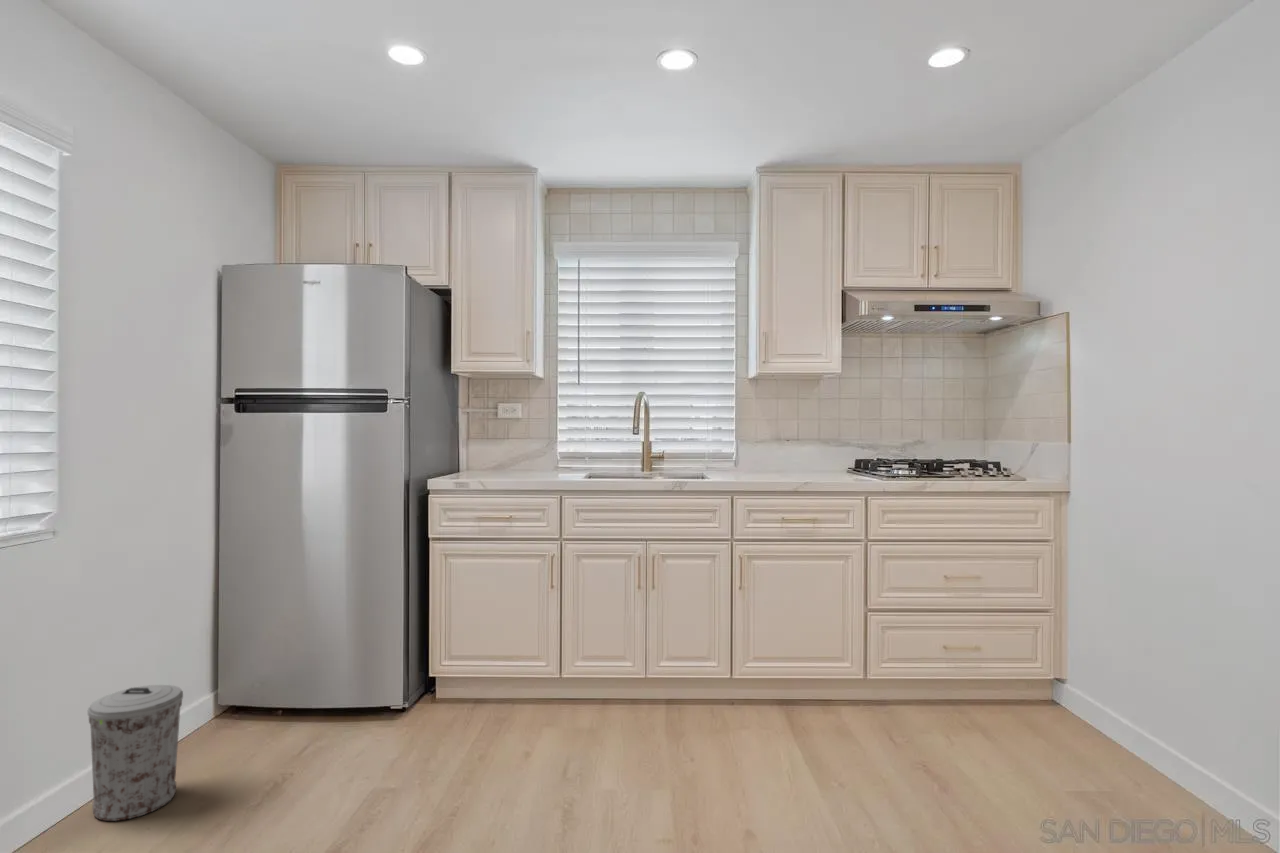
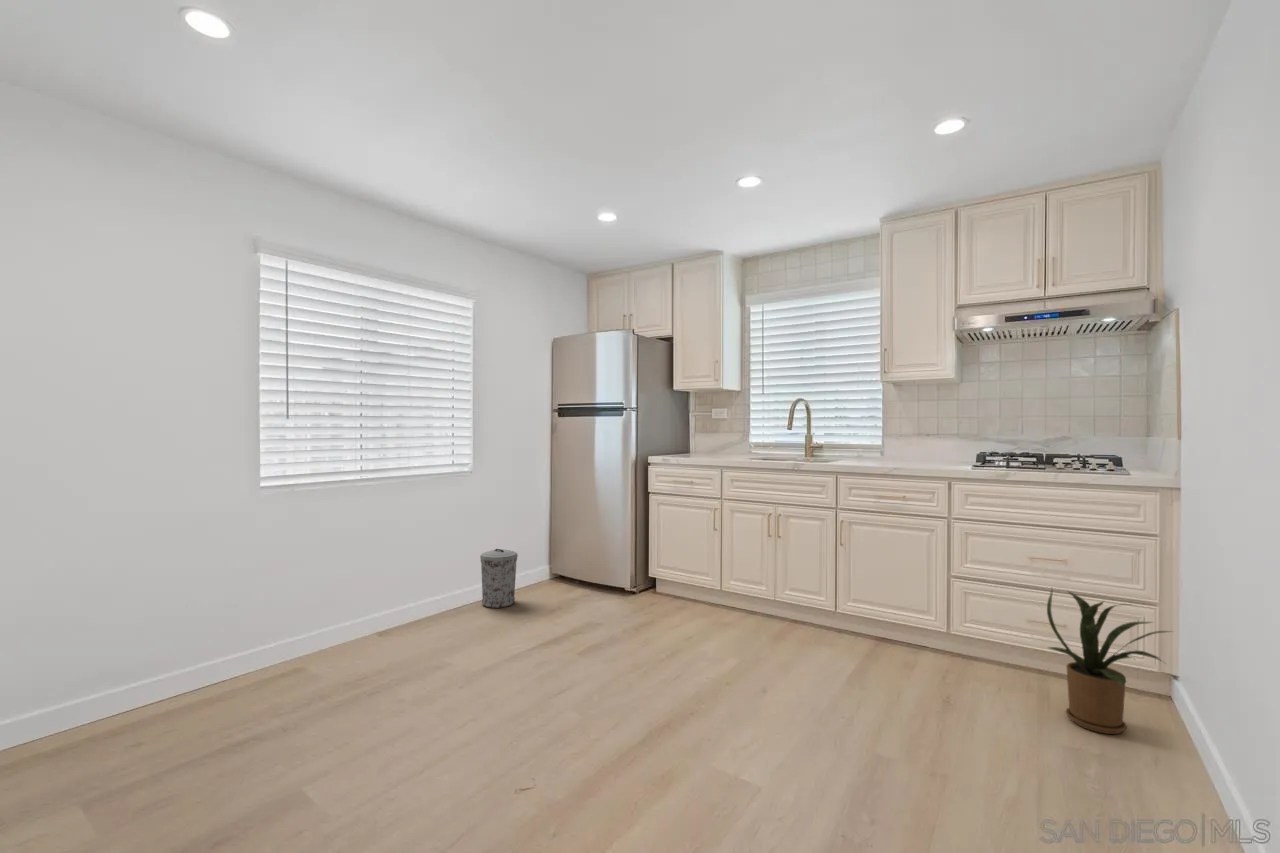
house plant: none [1001,611,1151,767] -> present [1047,590,1168,734]

